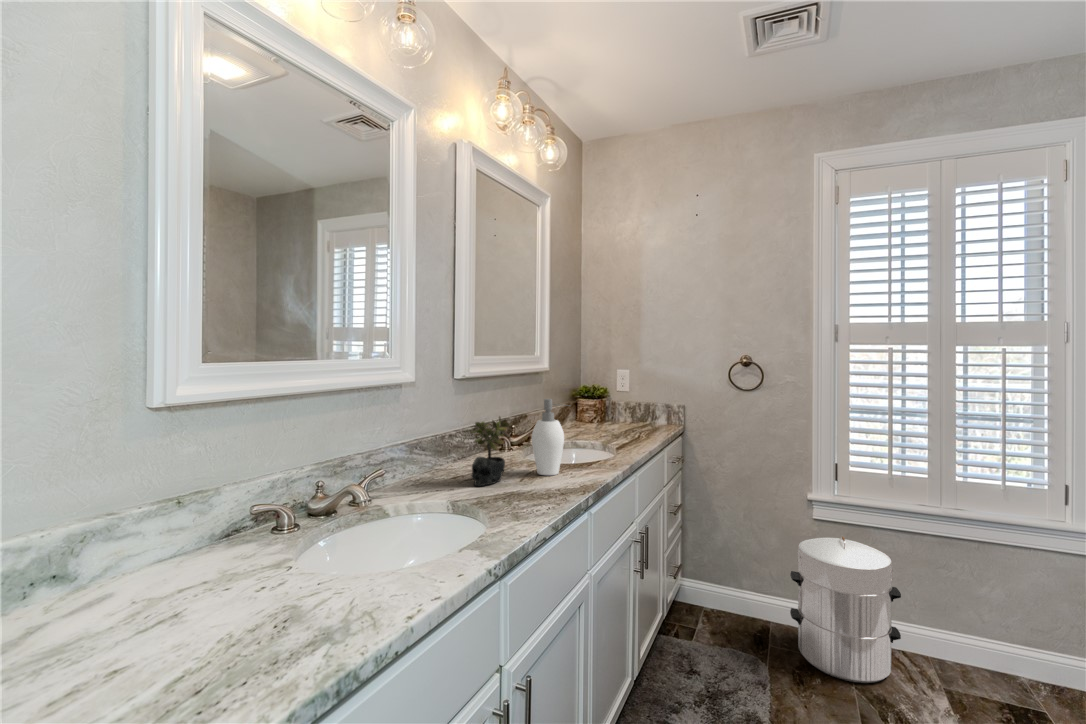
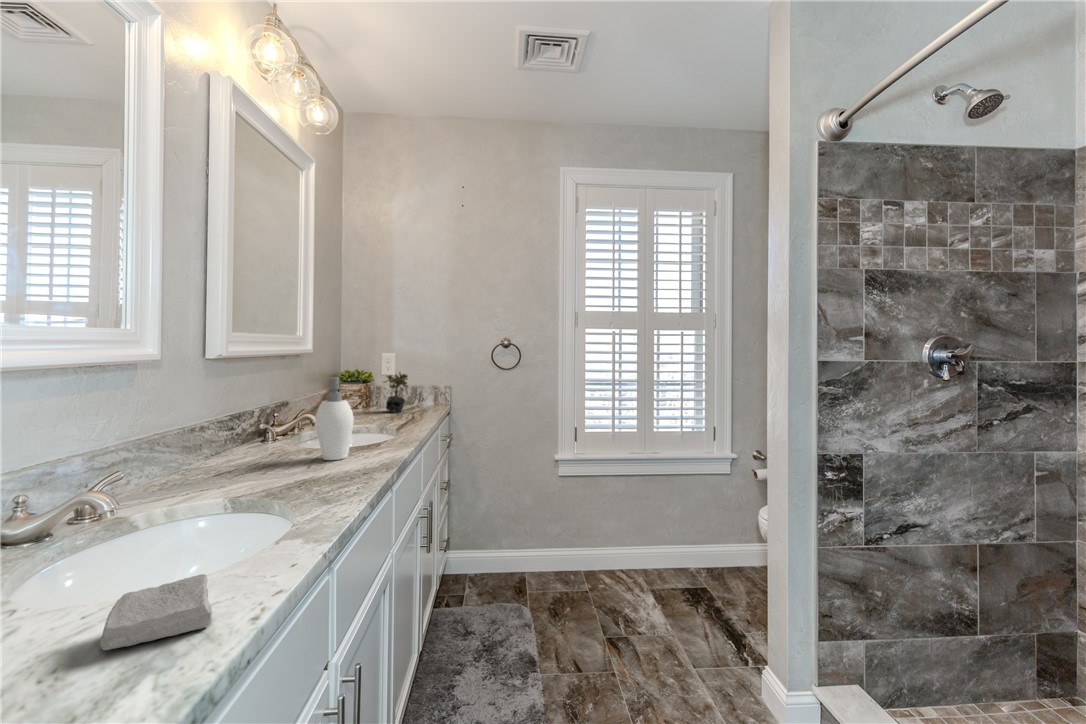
succulent plant: present [471,417,511,486] -> present [384,373,408,413]
waste bin: present [790,536,901,683] -> none [545,487,623,603]
soap bar: none [312,569,386,615] -> present [100,574,212,650]

